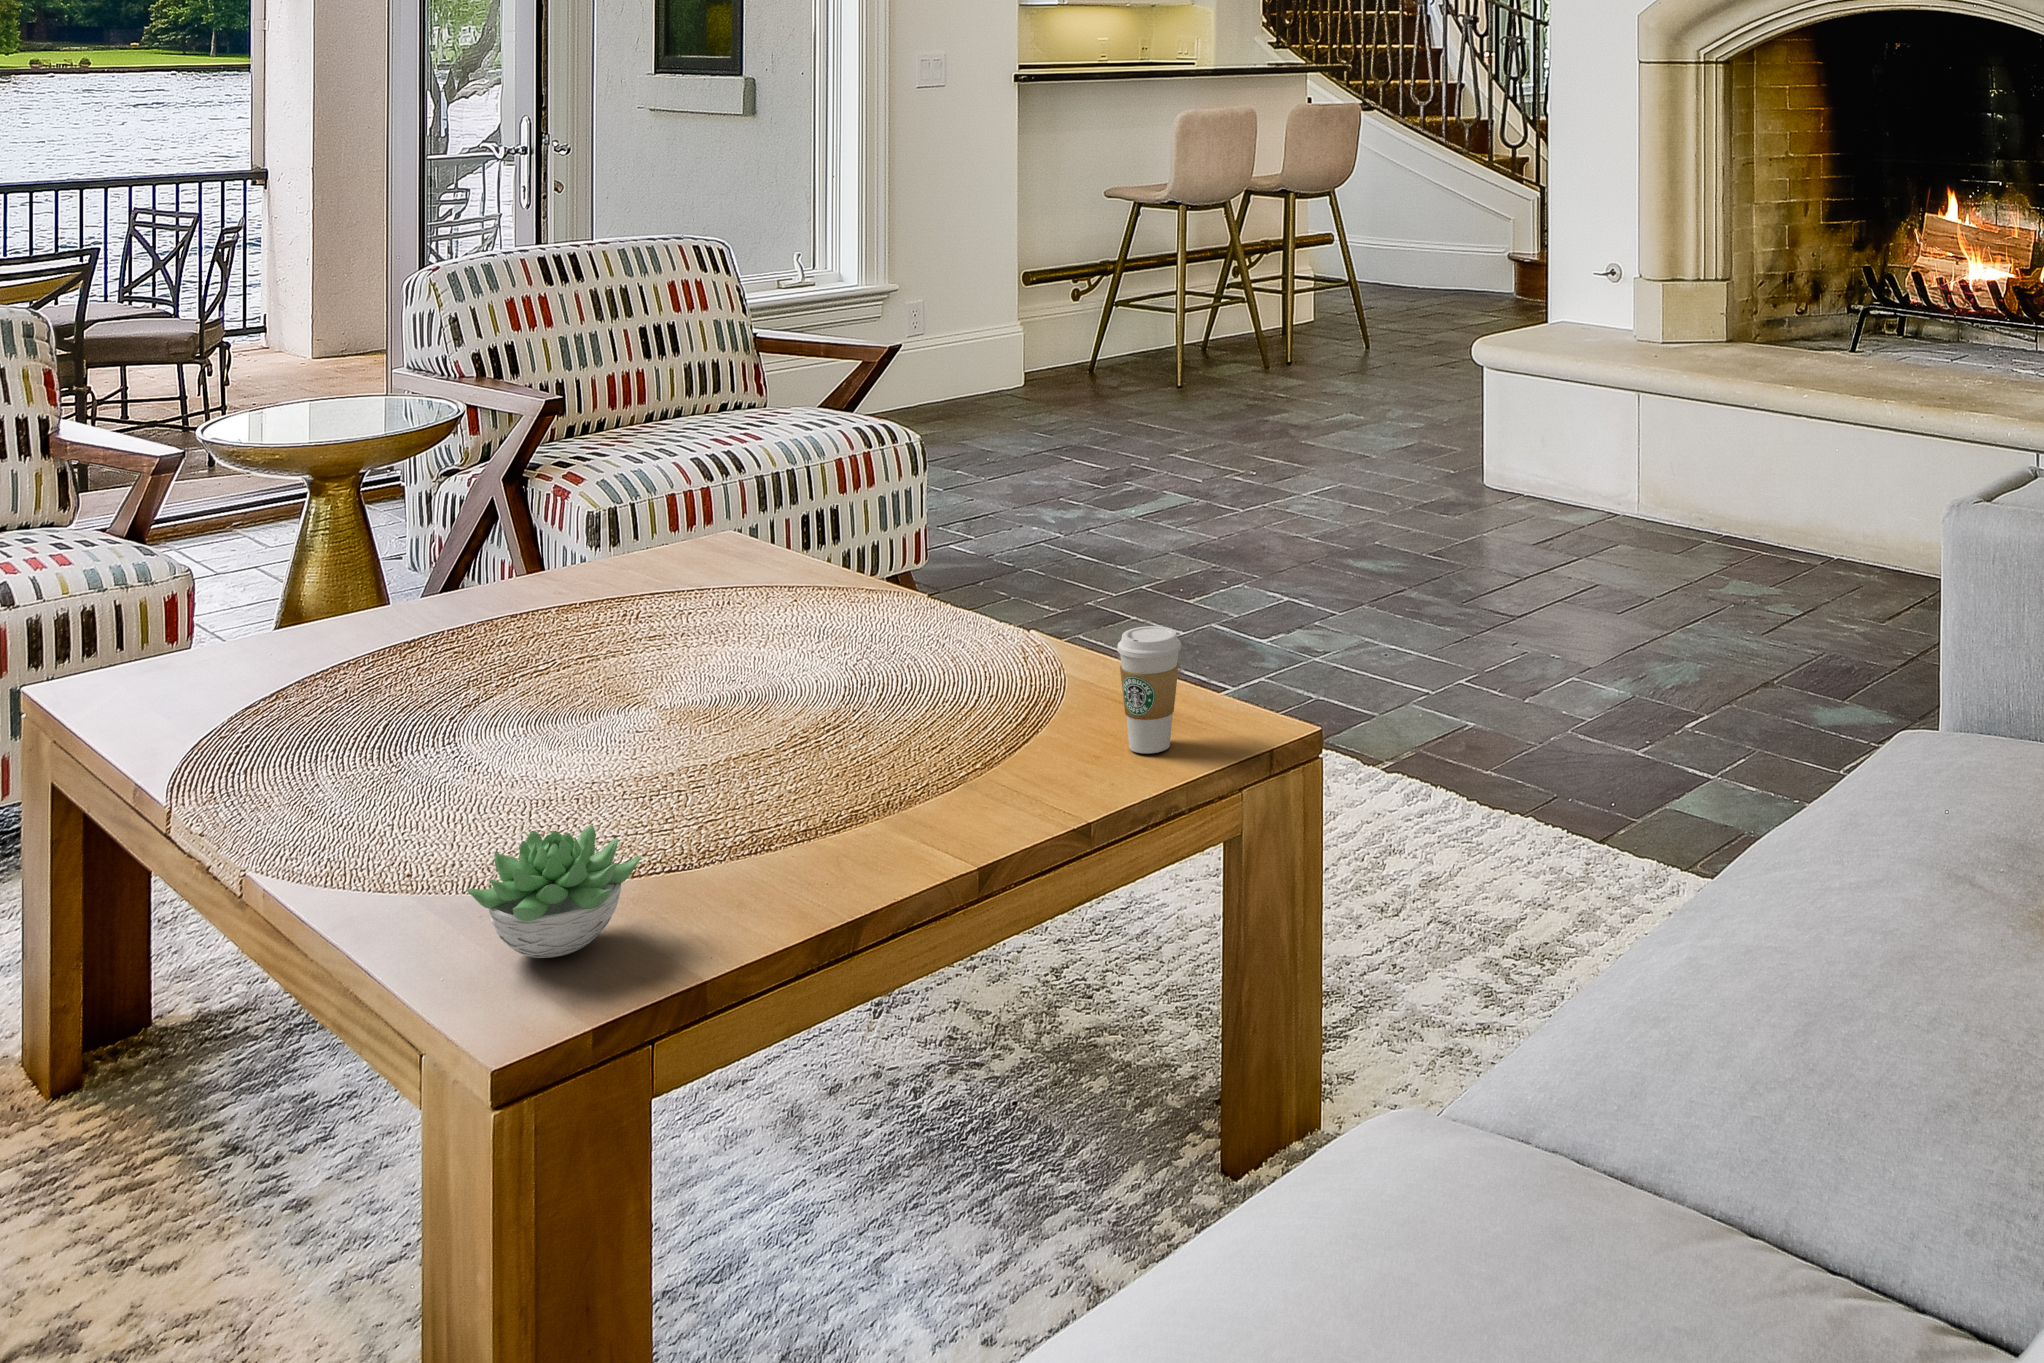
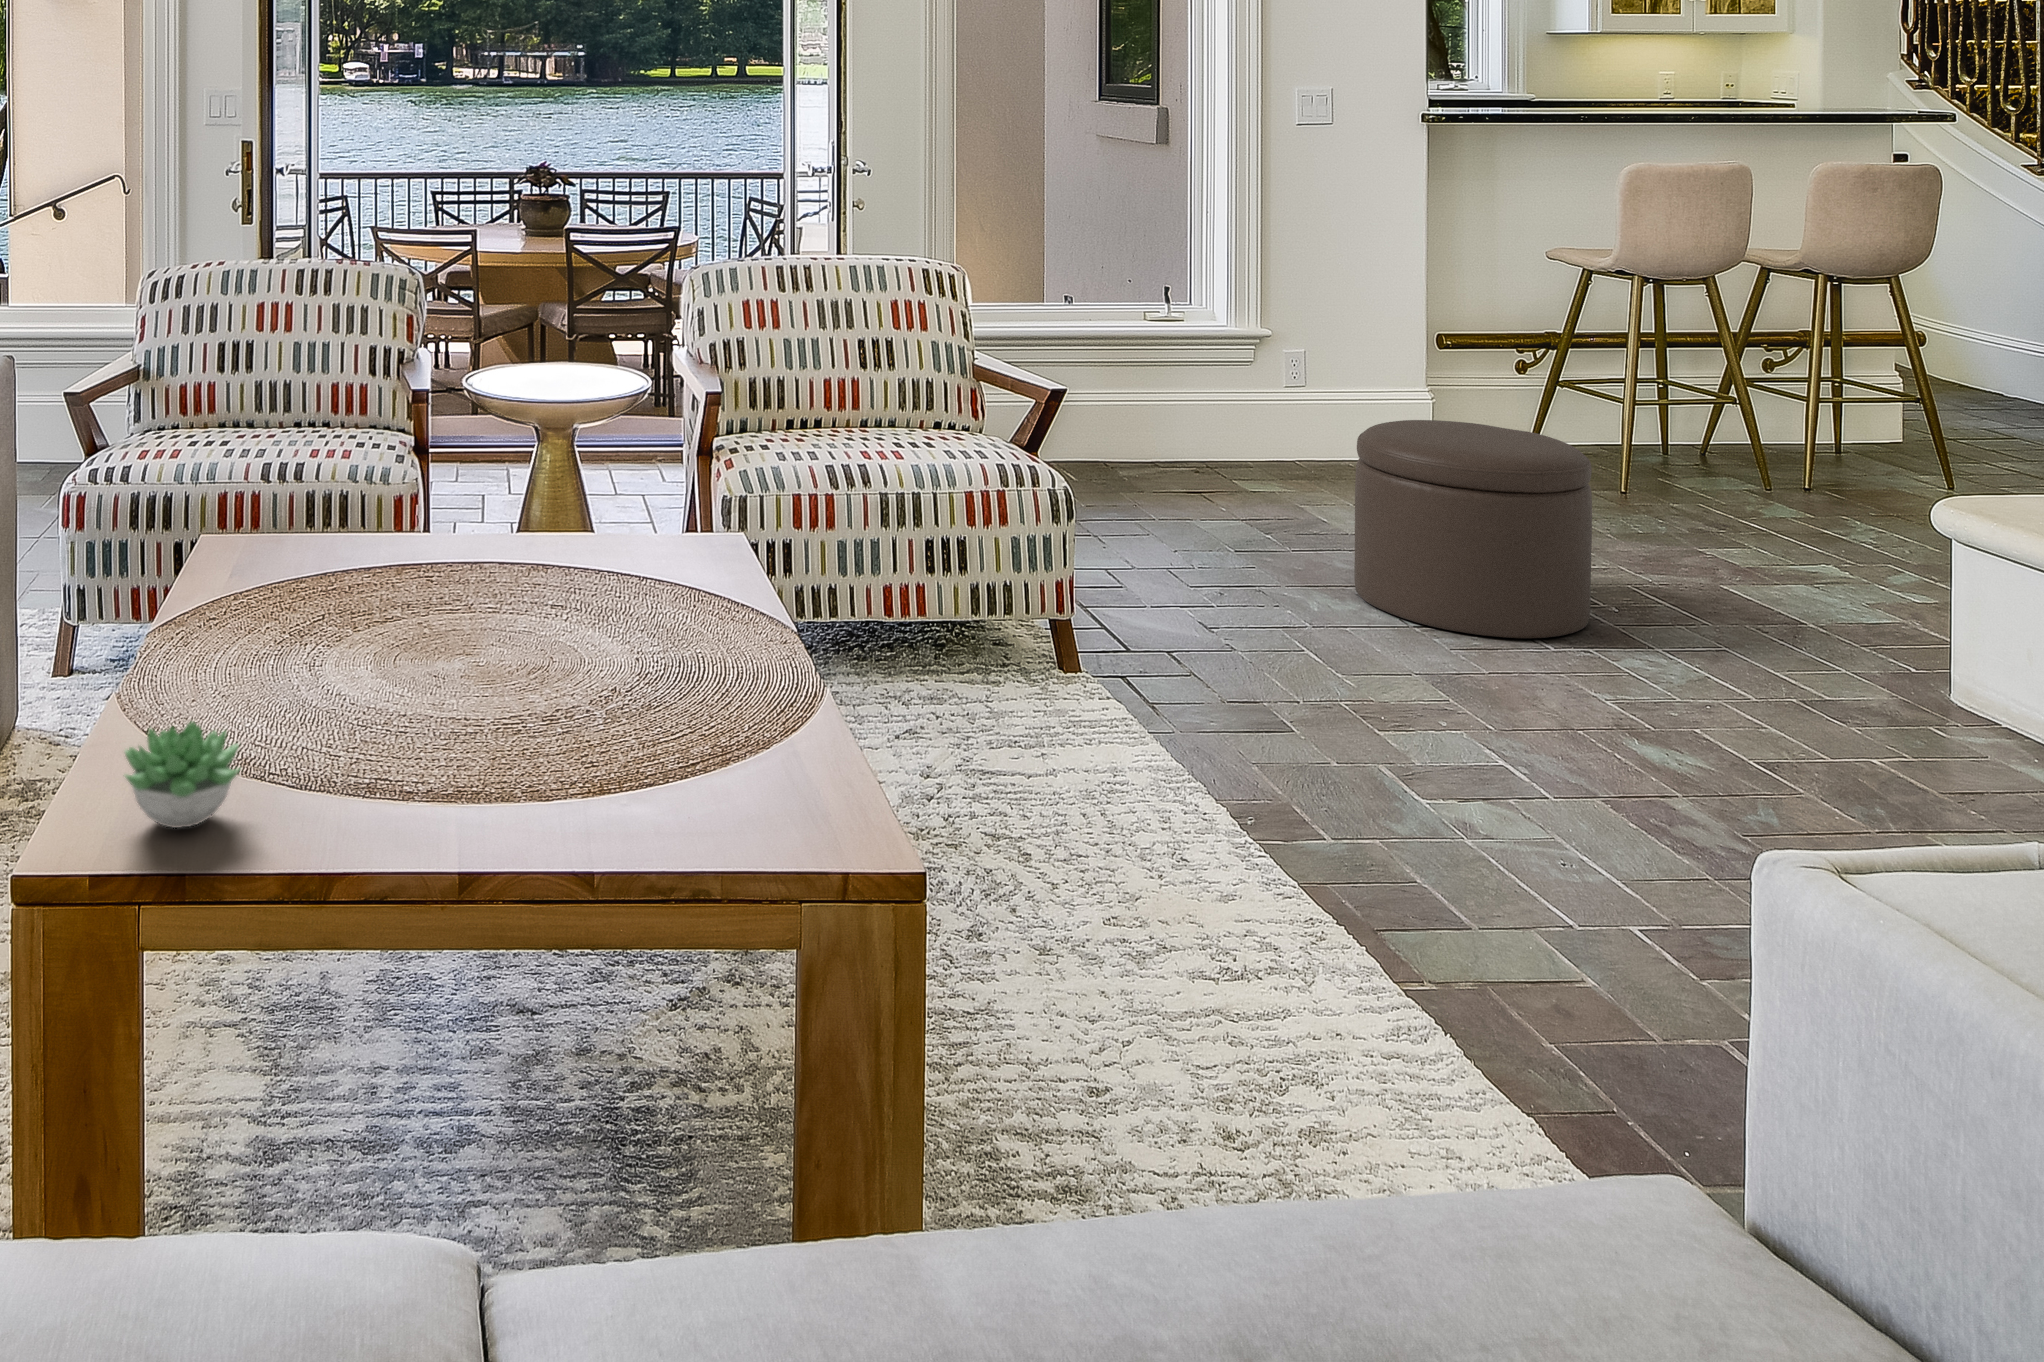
ottoman: none [1073,331,1264,517] -> present [1354,420,1592,638]
coffee cup: present [1117,626,1181,754] -> none [748,705,814,840]

